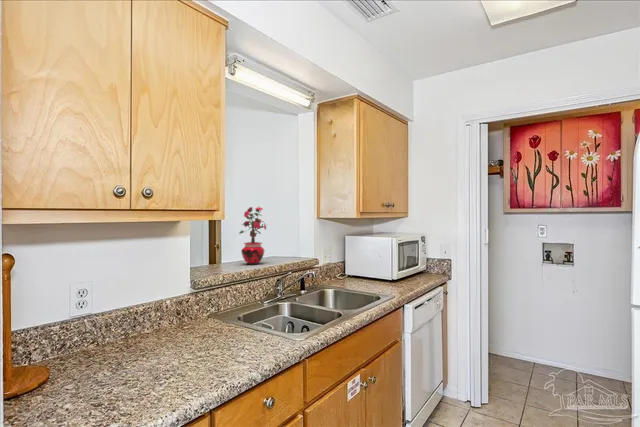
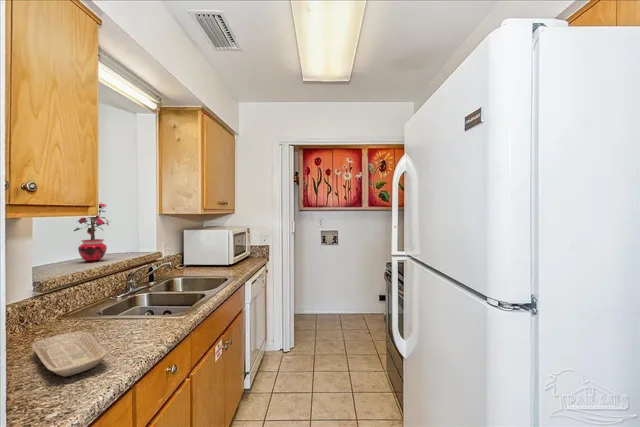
tray: none [138,336,200,384] -> present [31,331,108,376]

